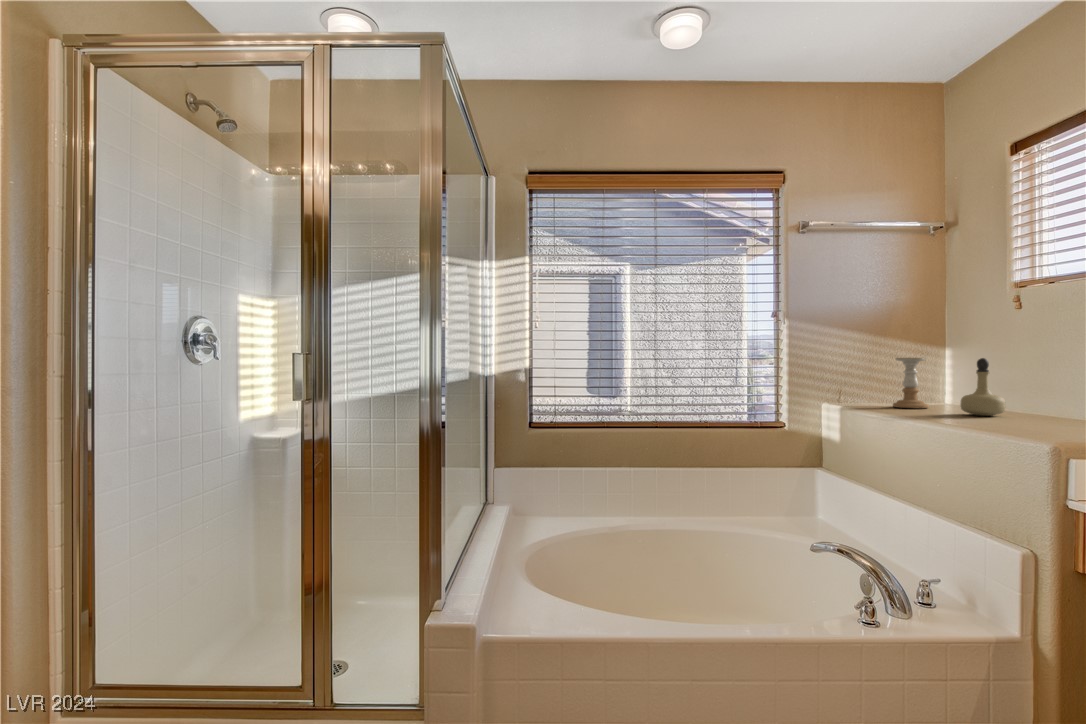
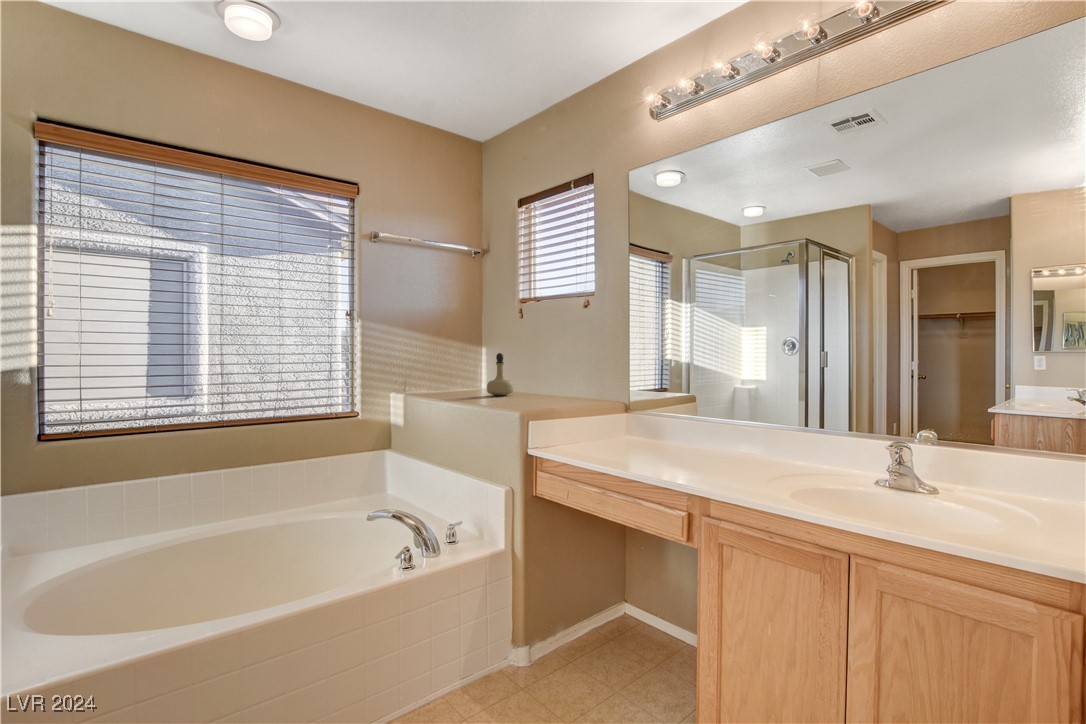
candle holder: present [893,358,929,408] -> none [446,354,471,394]

